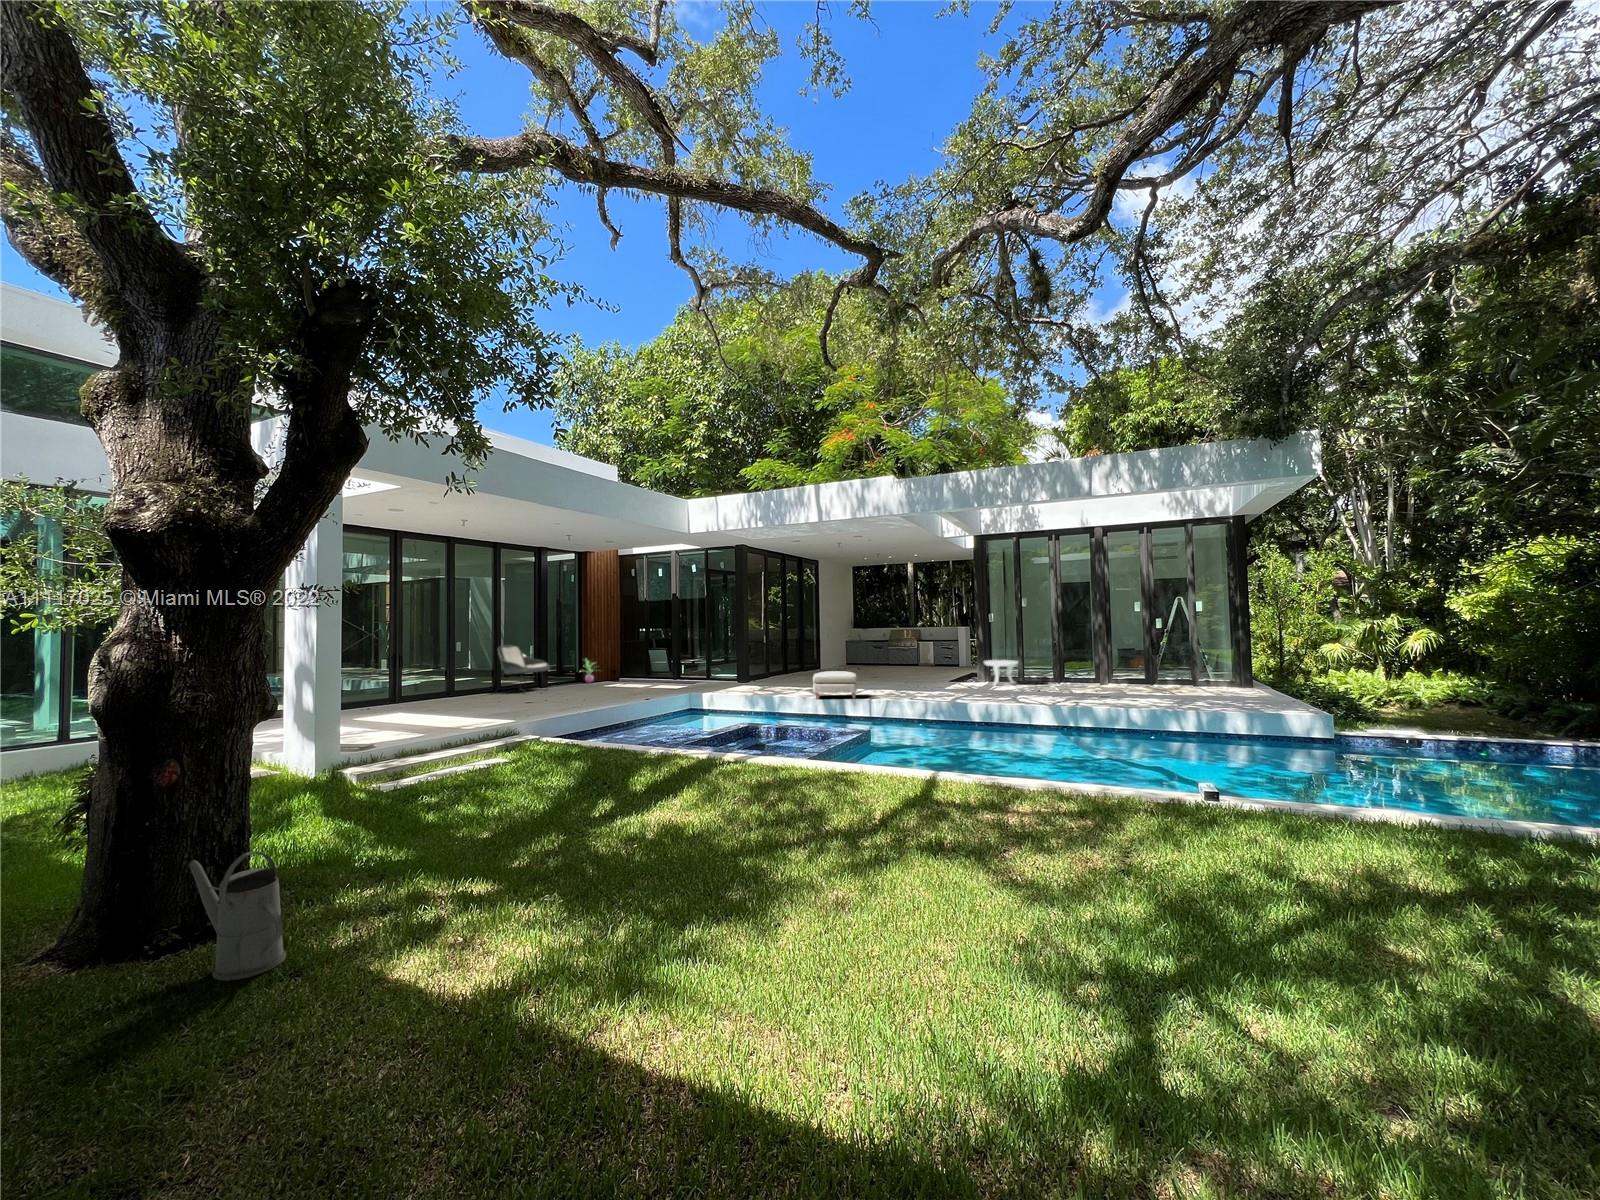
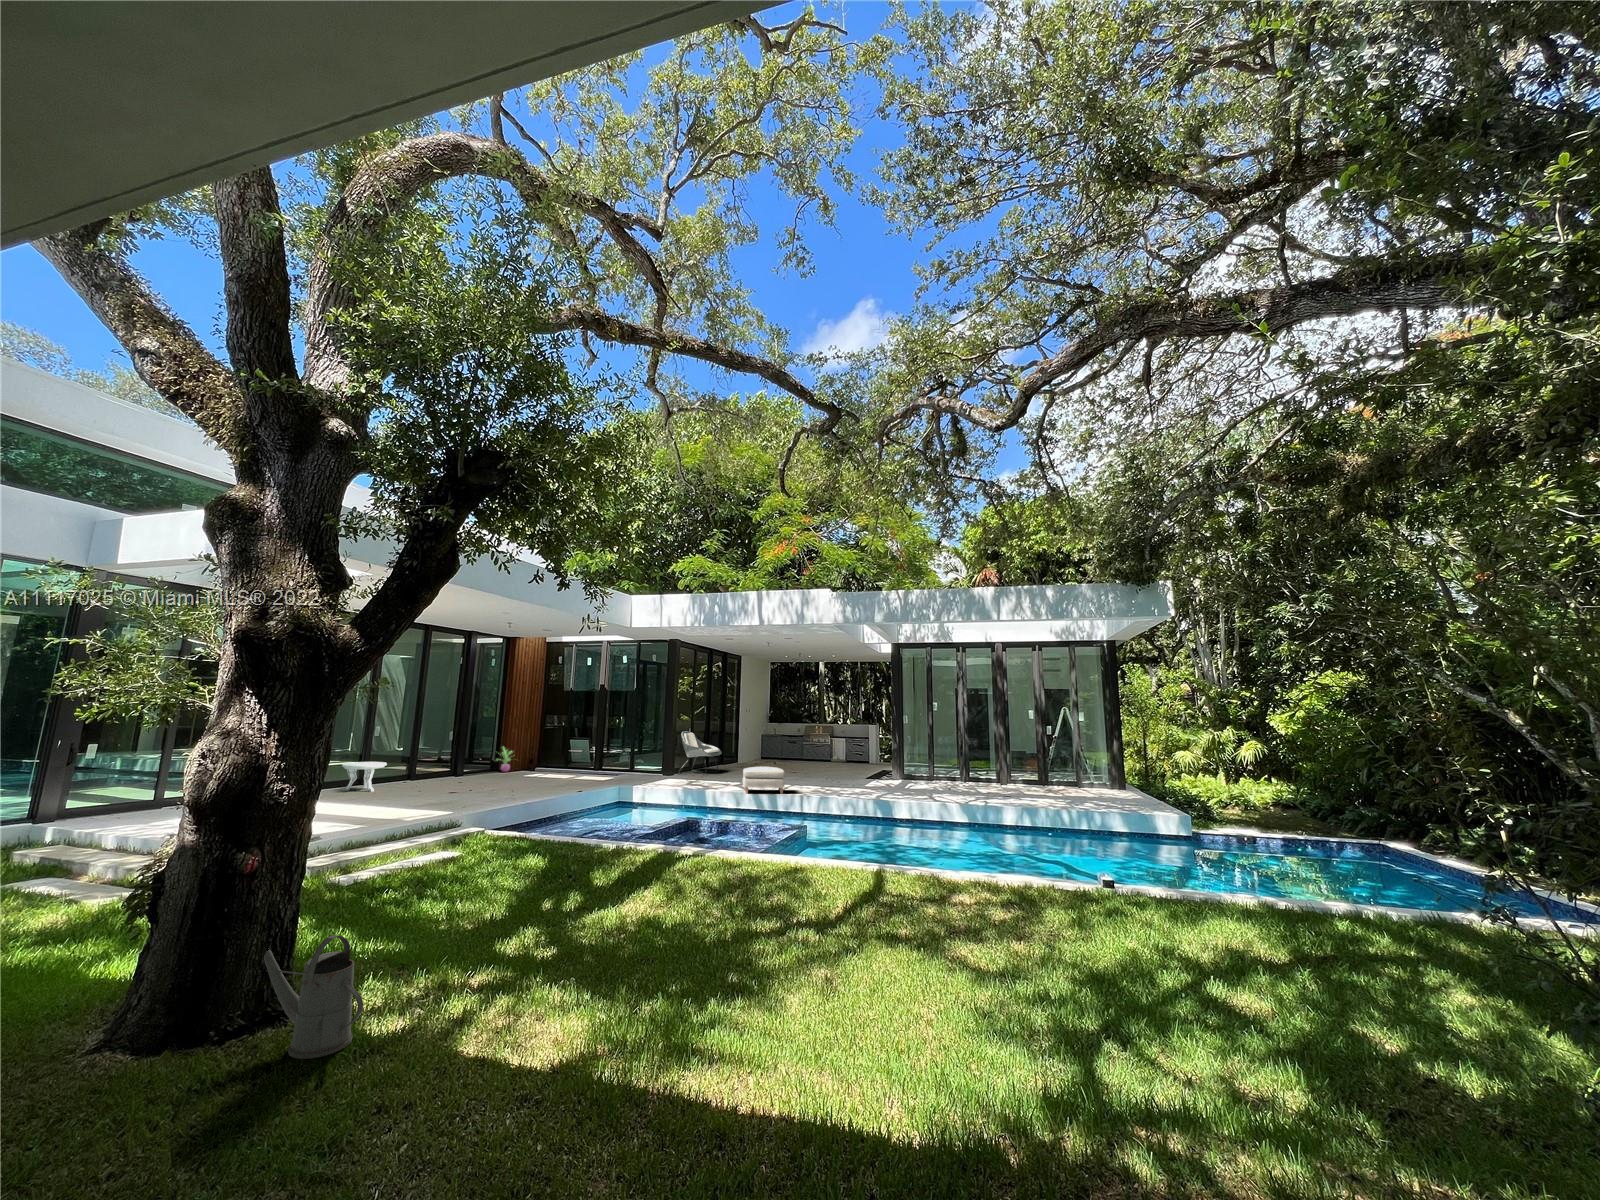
lounge chair: present [497,645,550,693] -> present [679,731,722,775]
side table: present [984,660,1018,686] -> present [342,762,387,792]

